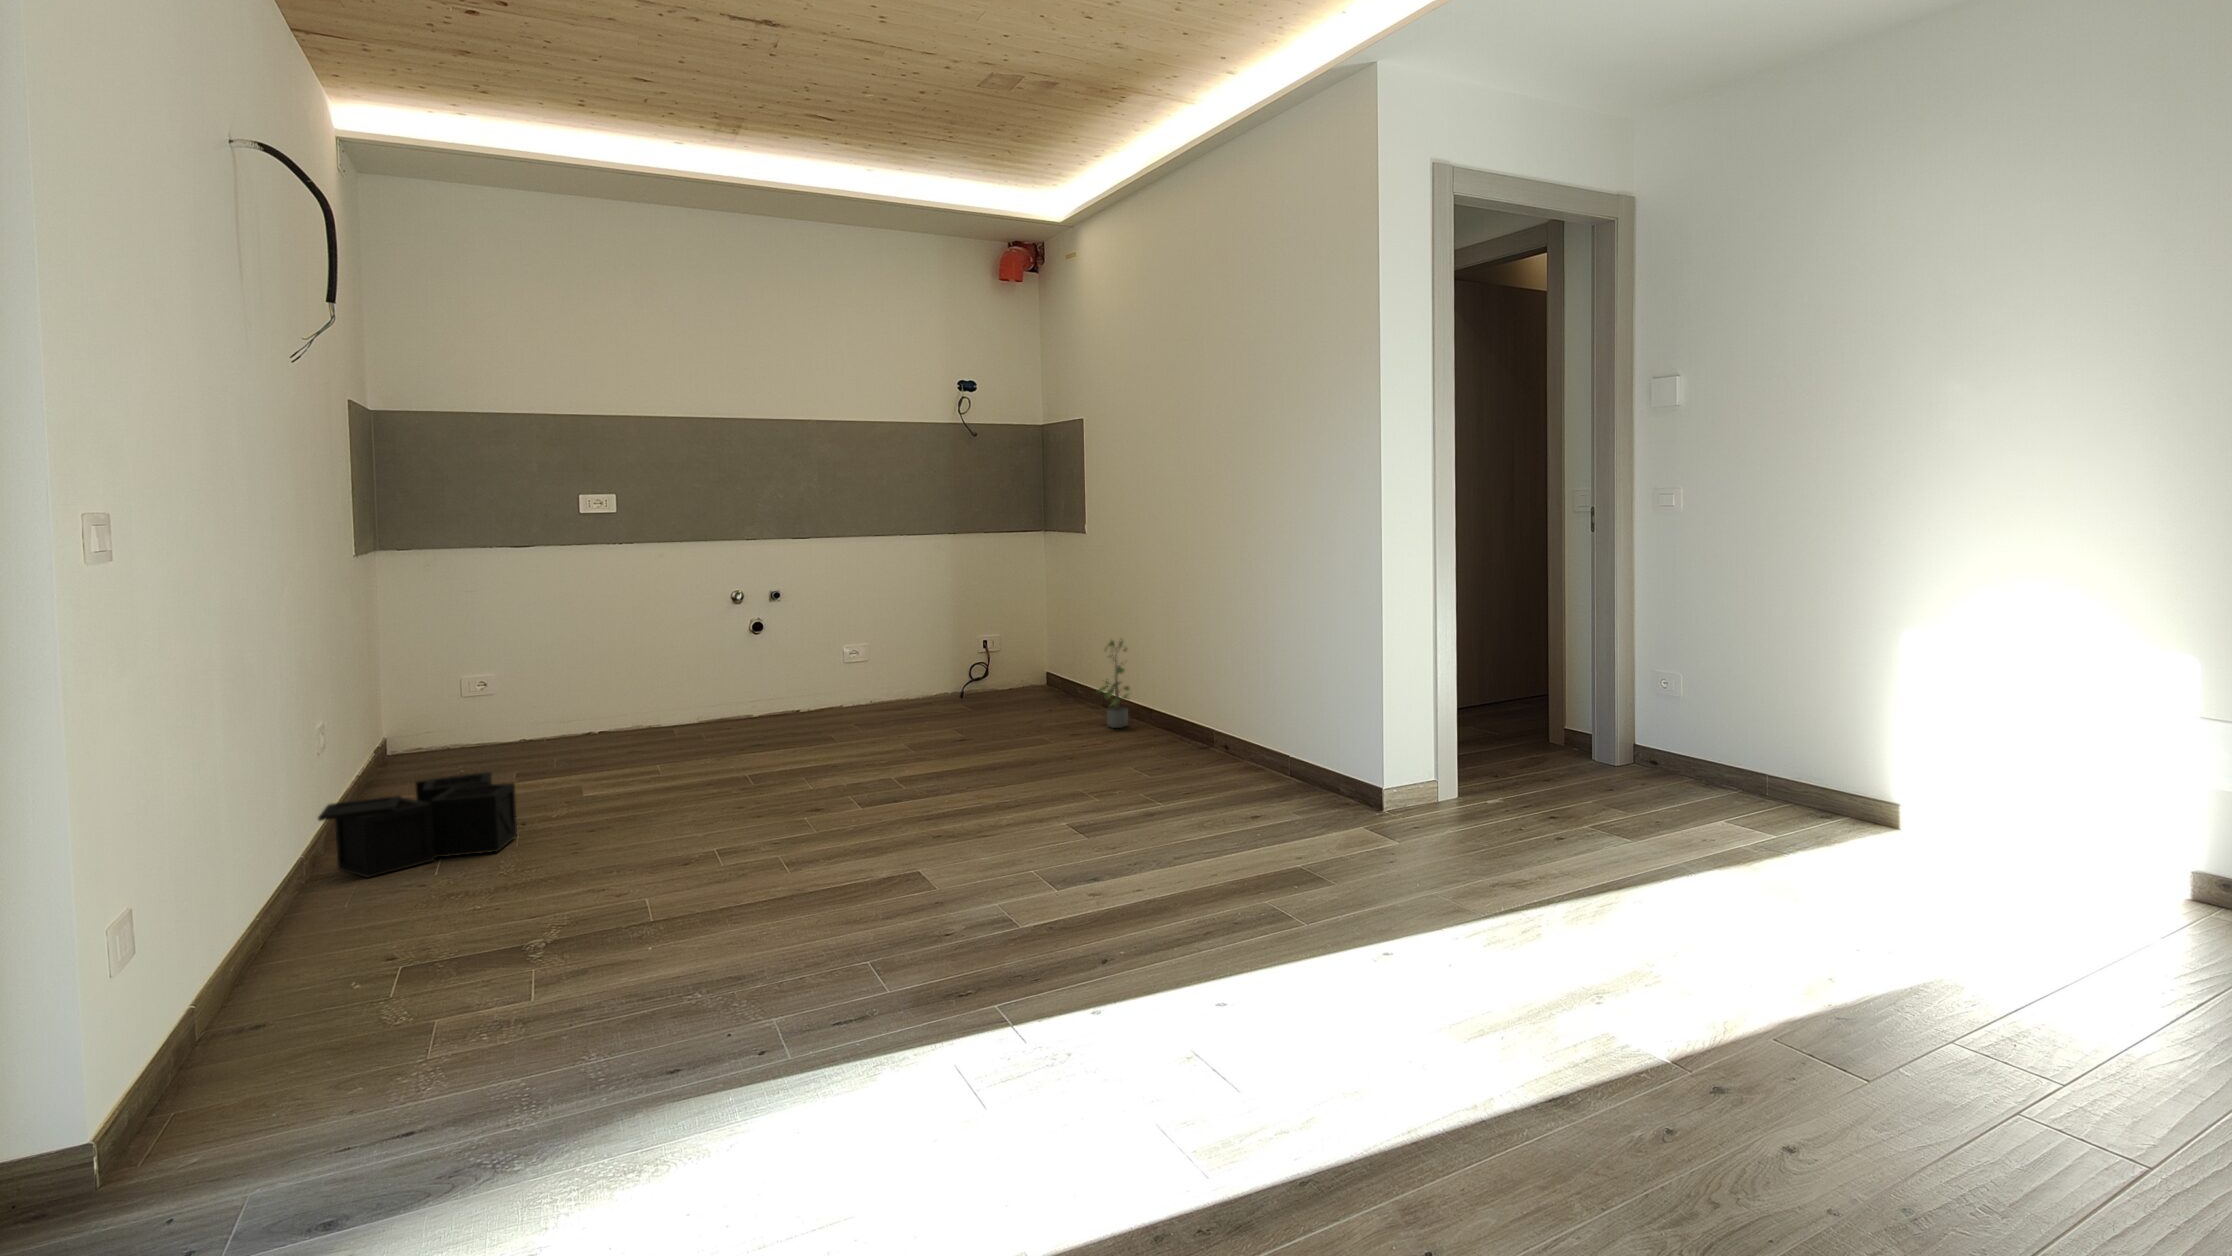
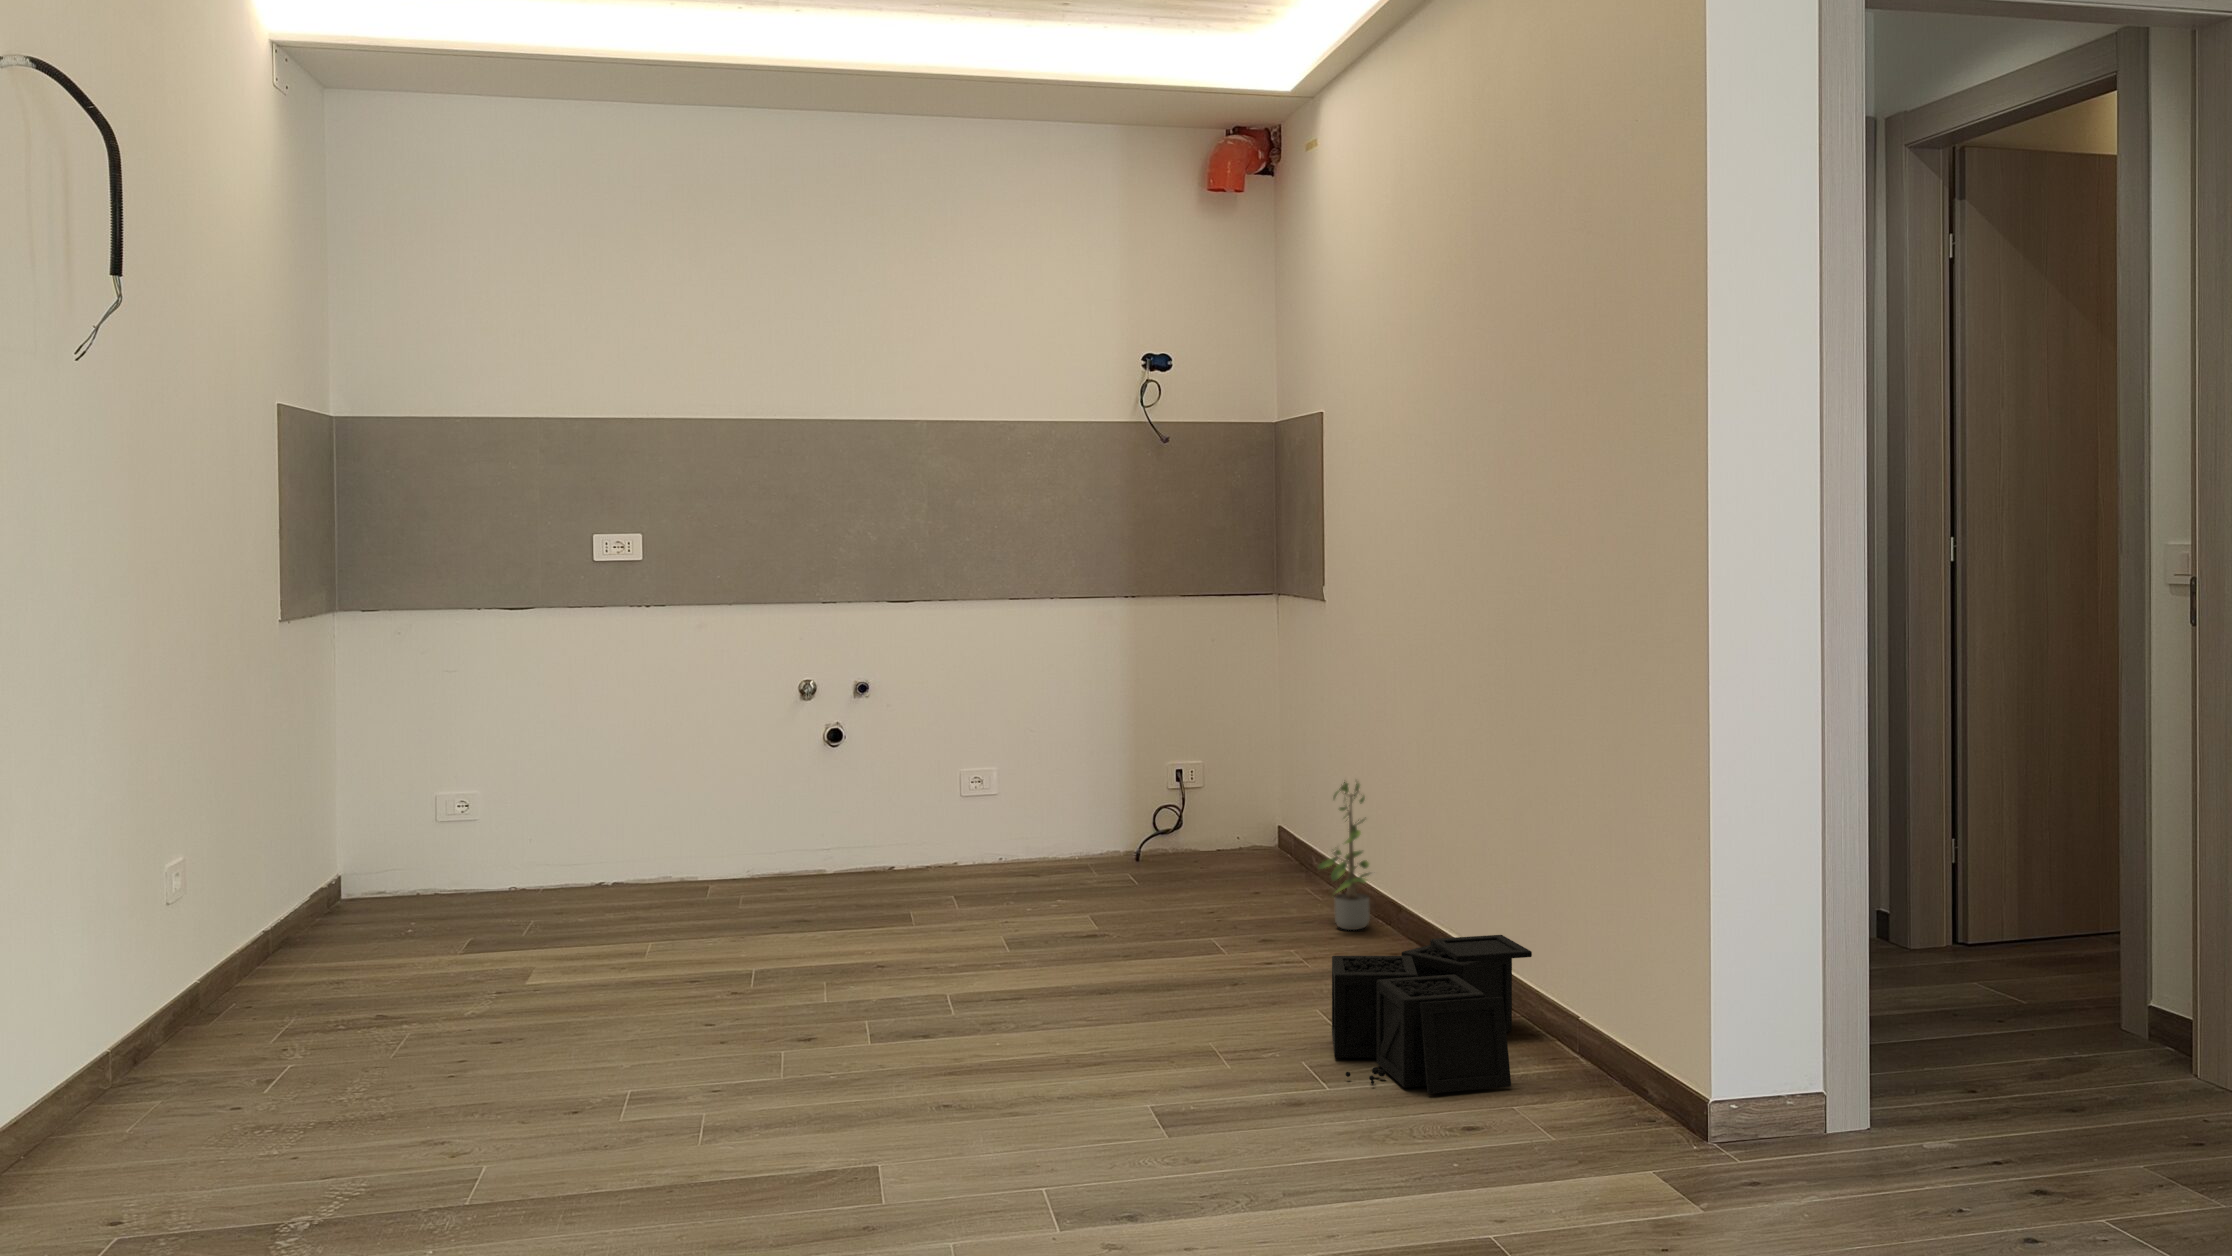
storage bin: present [318,772,517,878] -> present [1332,935,1532,1093]

